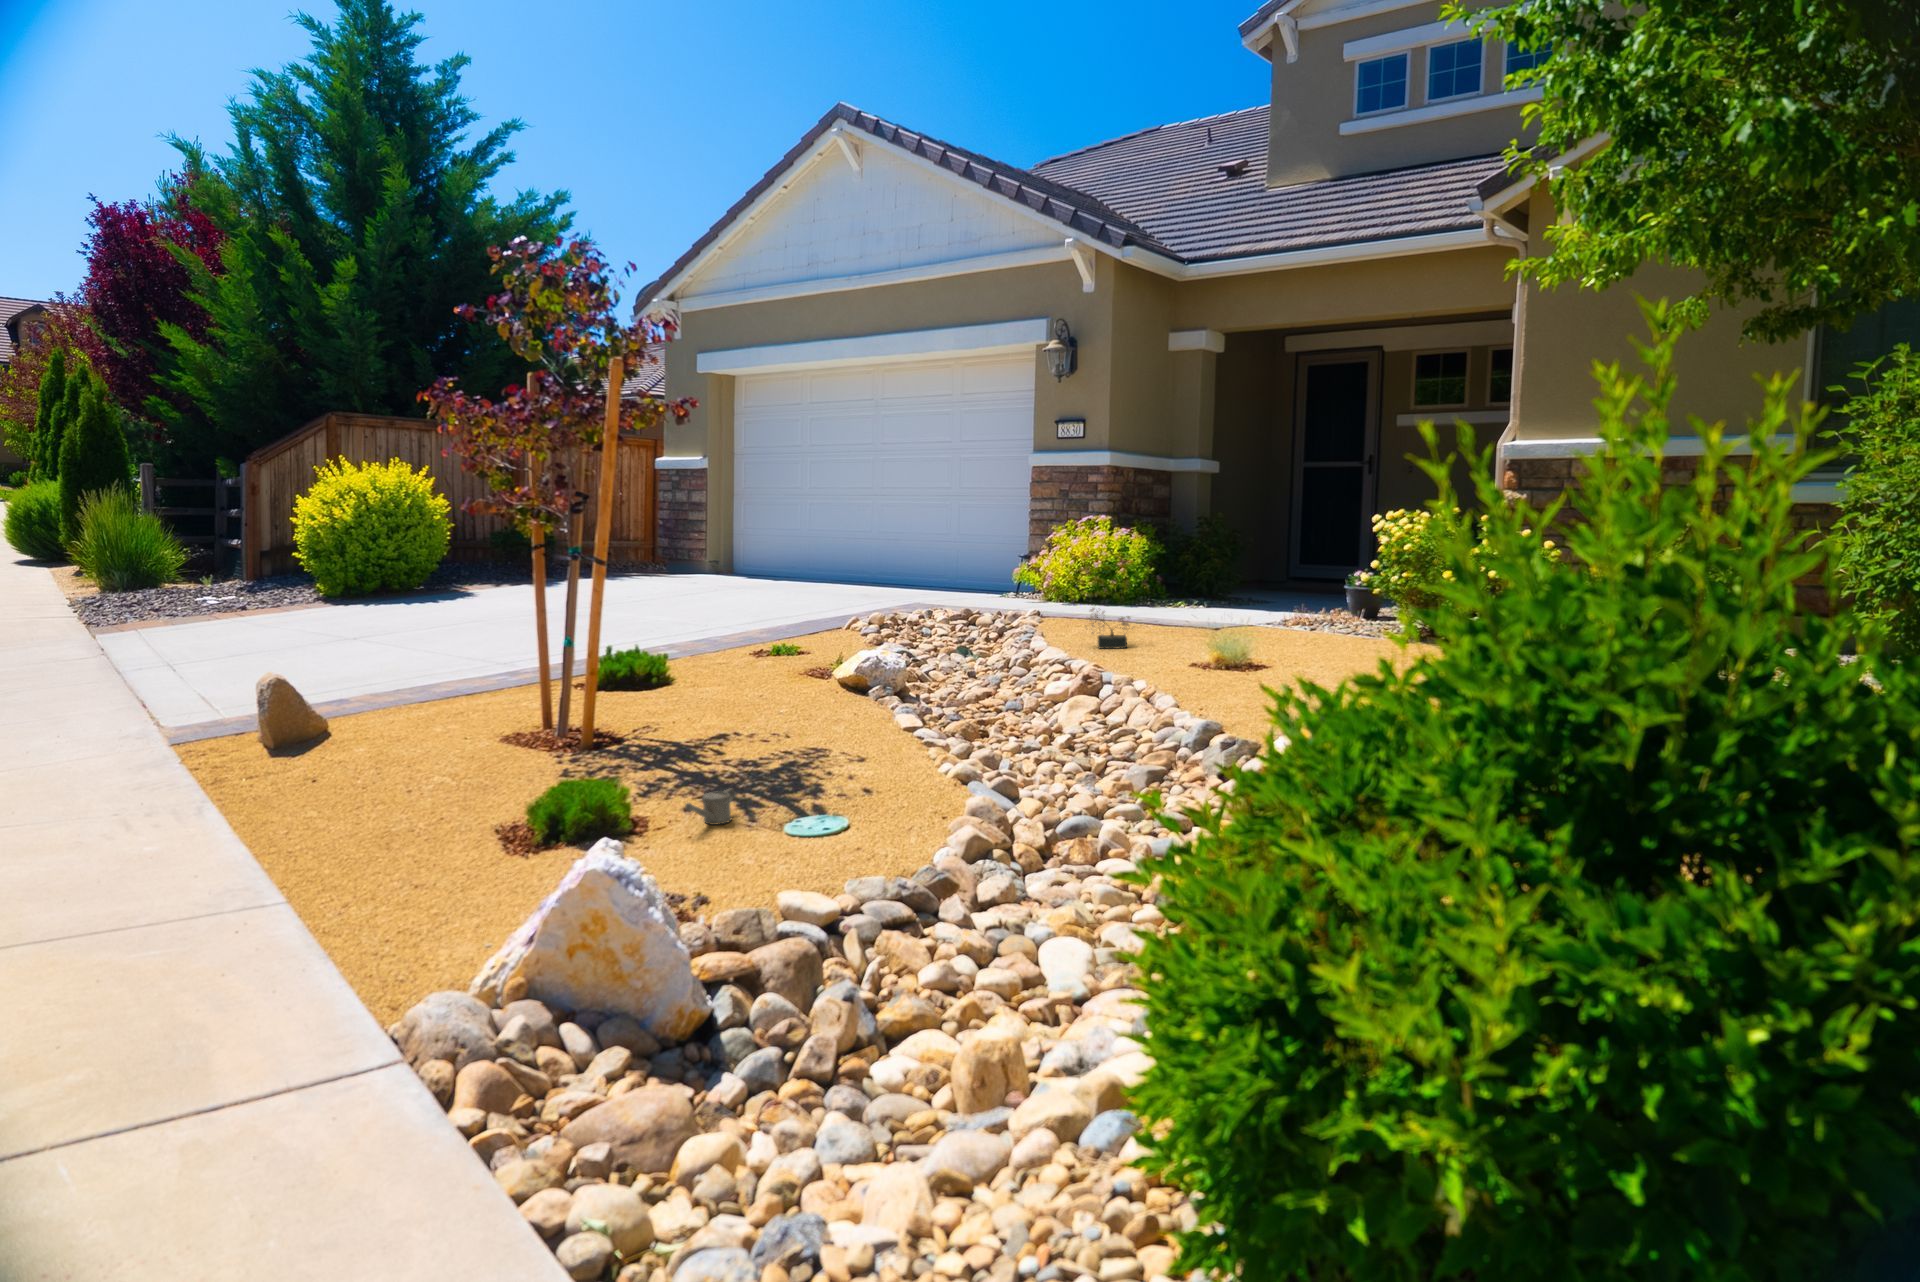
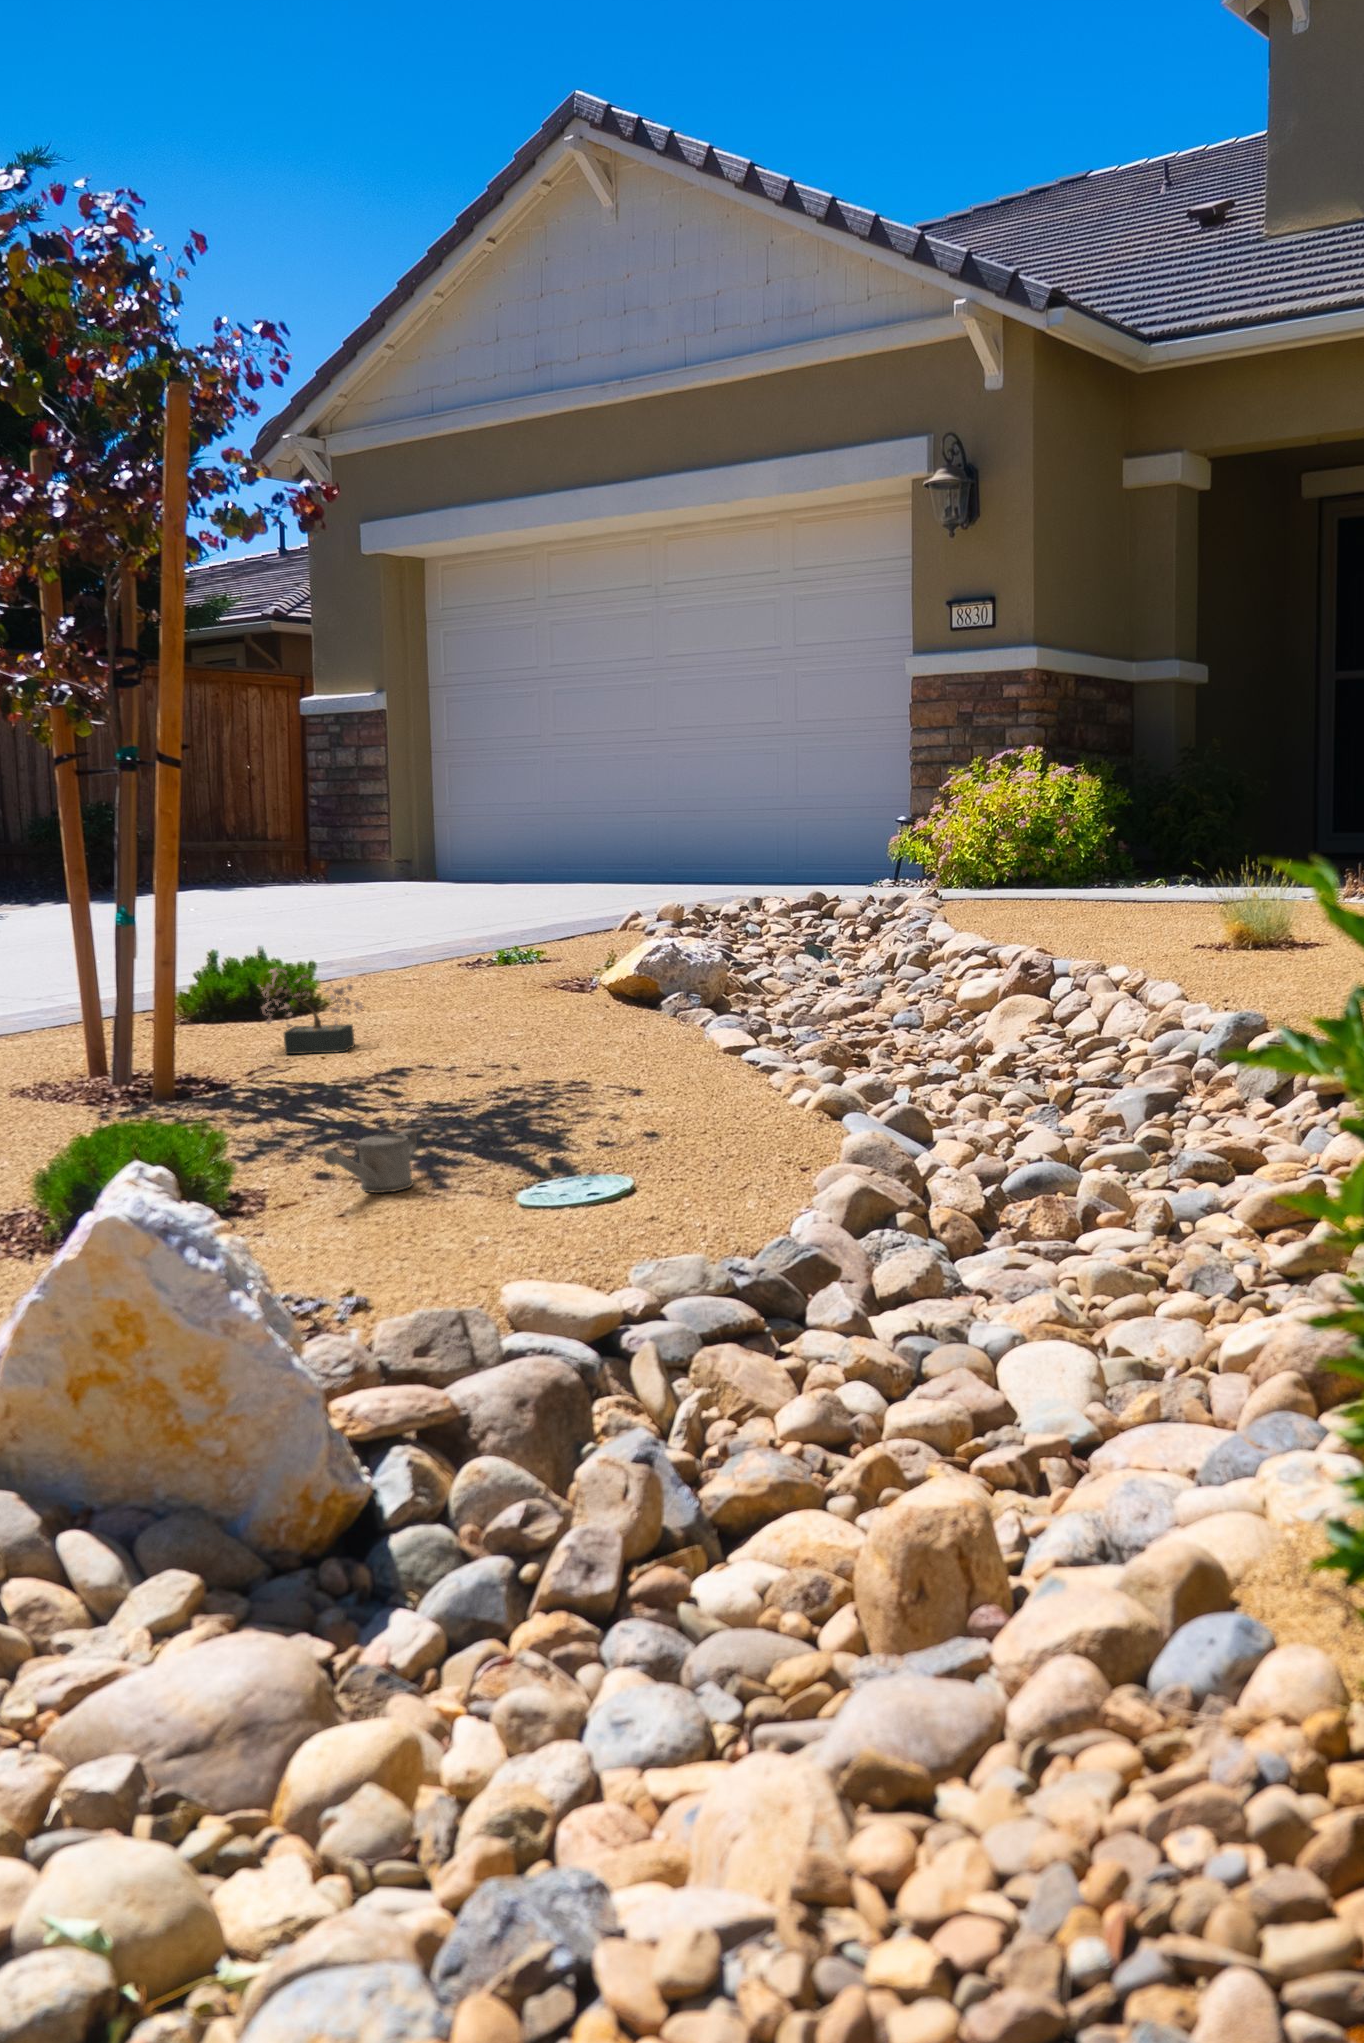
decorative plant: present [1088,608,1133,649] -> present [259,968,363,1054]

